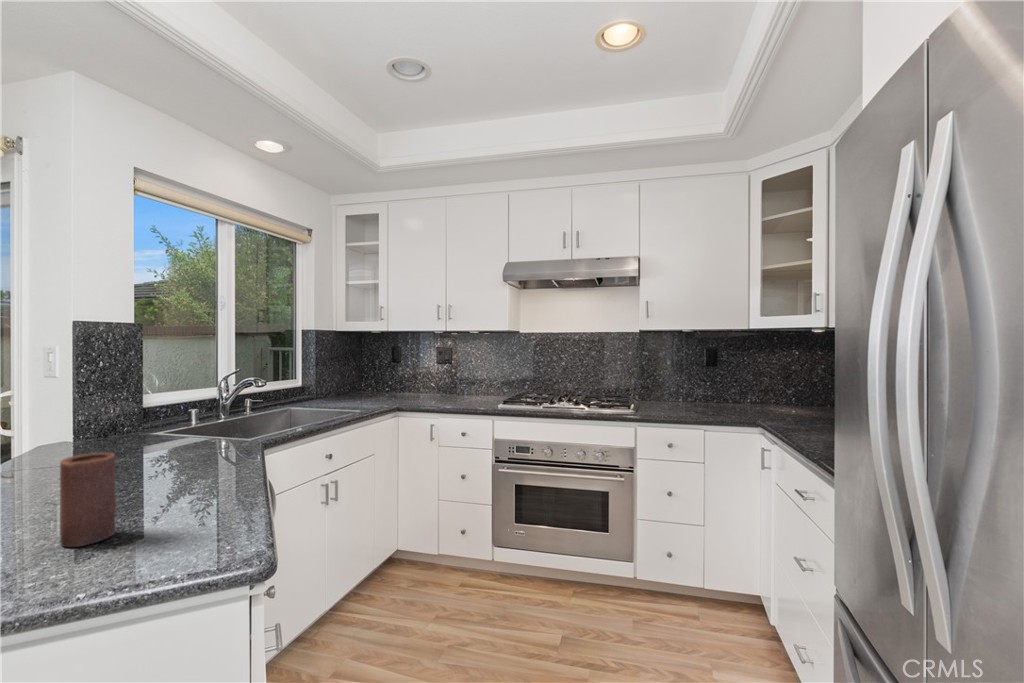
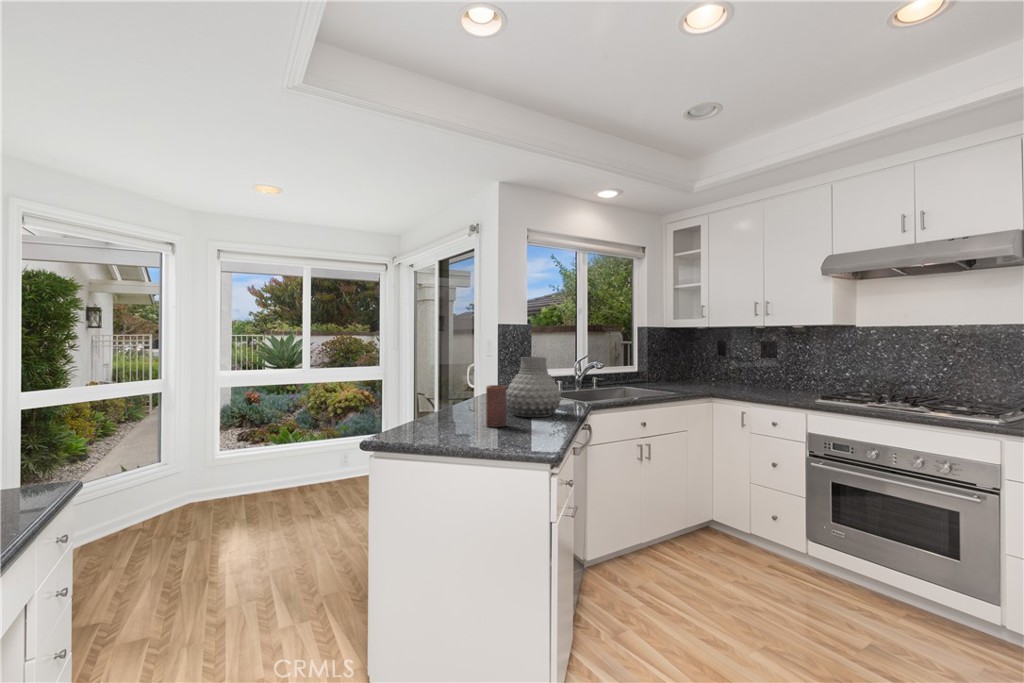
vase: none [103,384,226,497] -> present [506,357,561,417]

